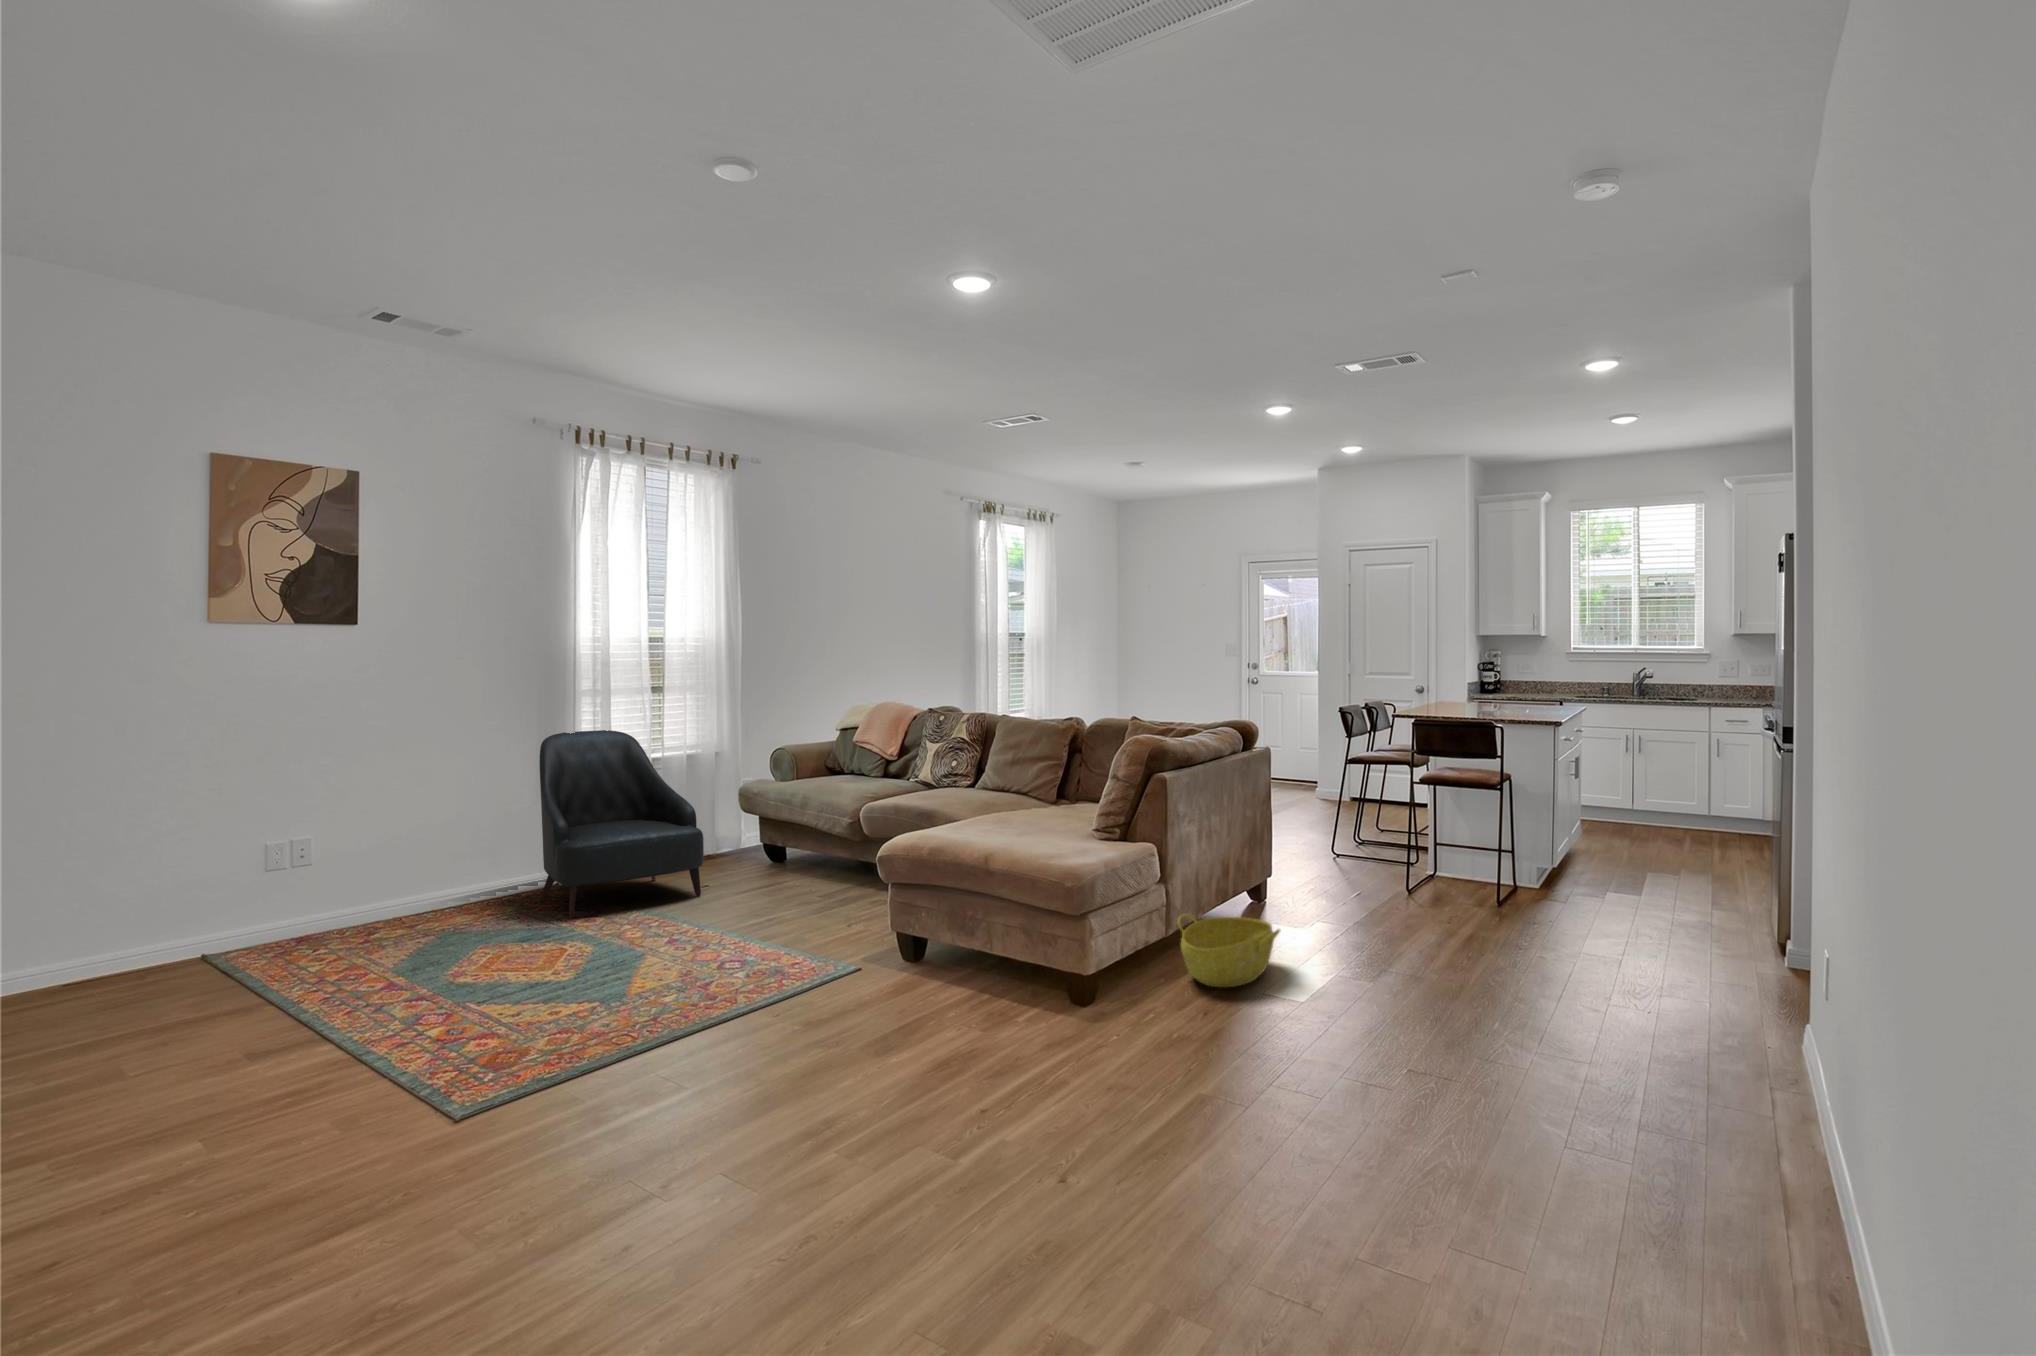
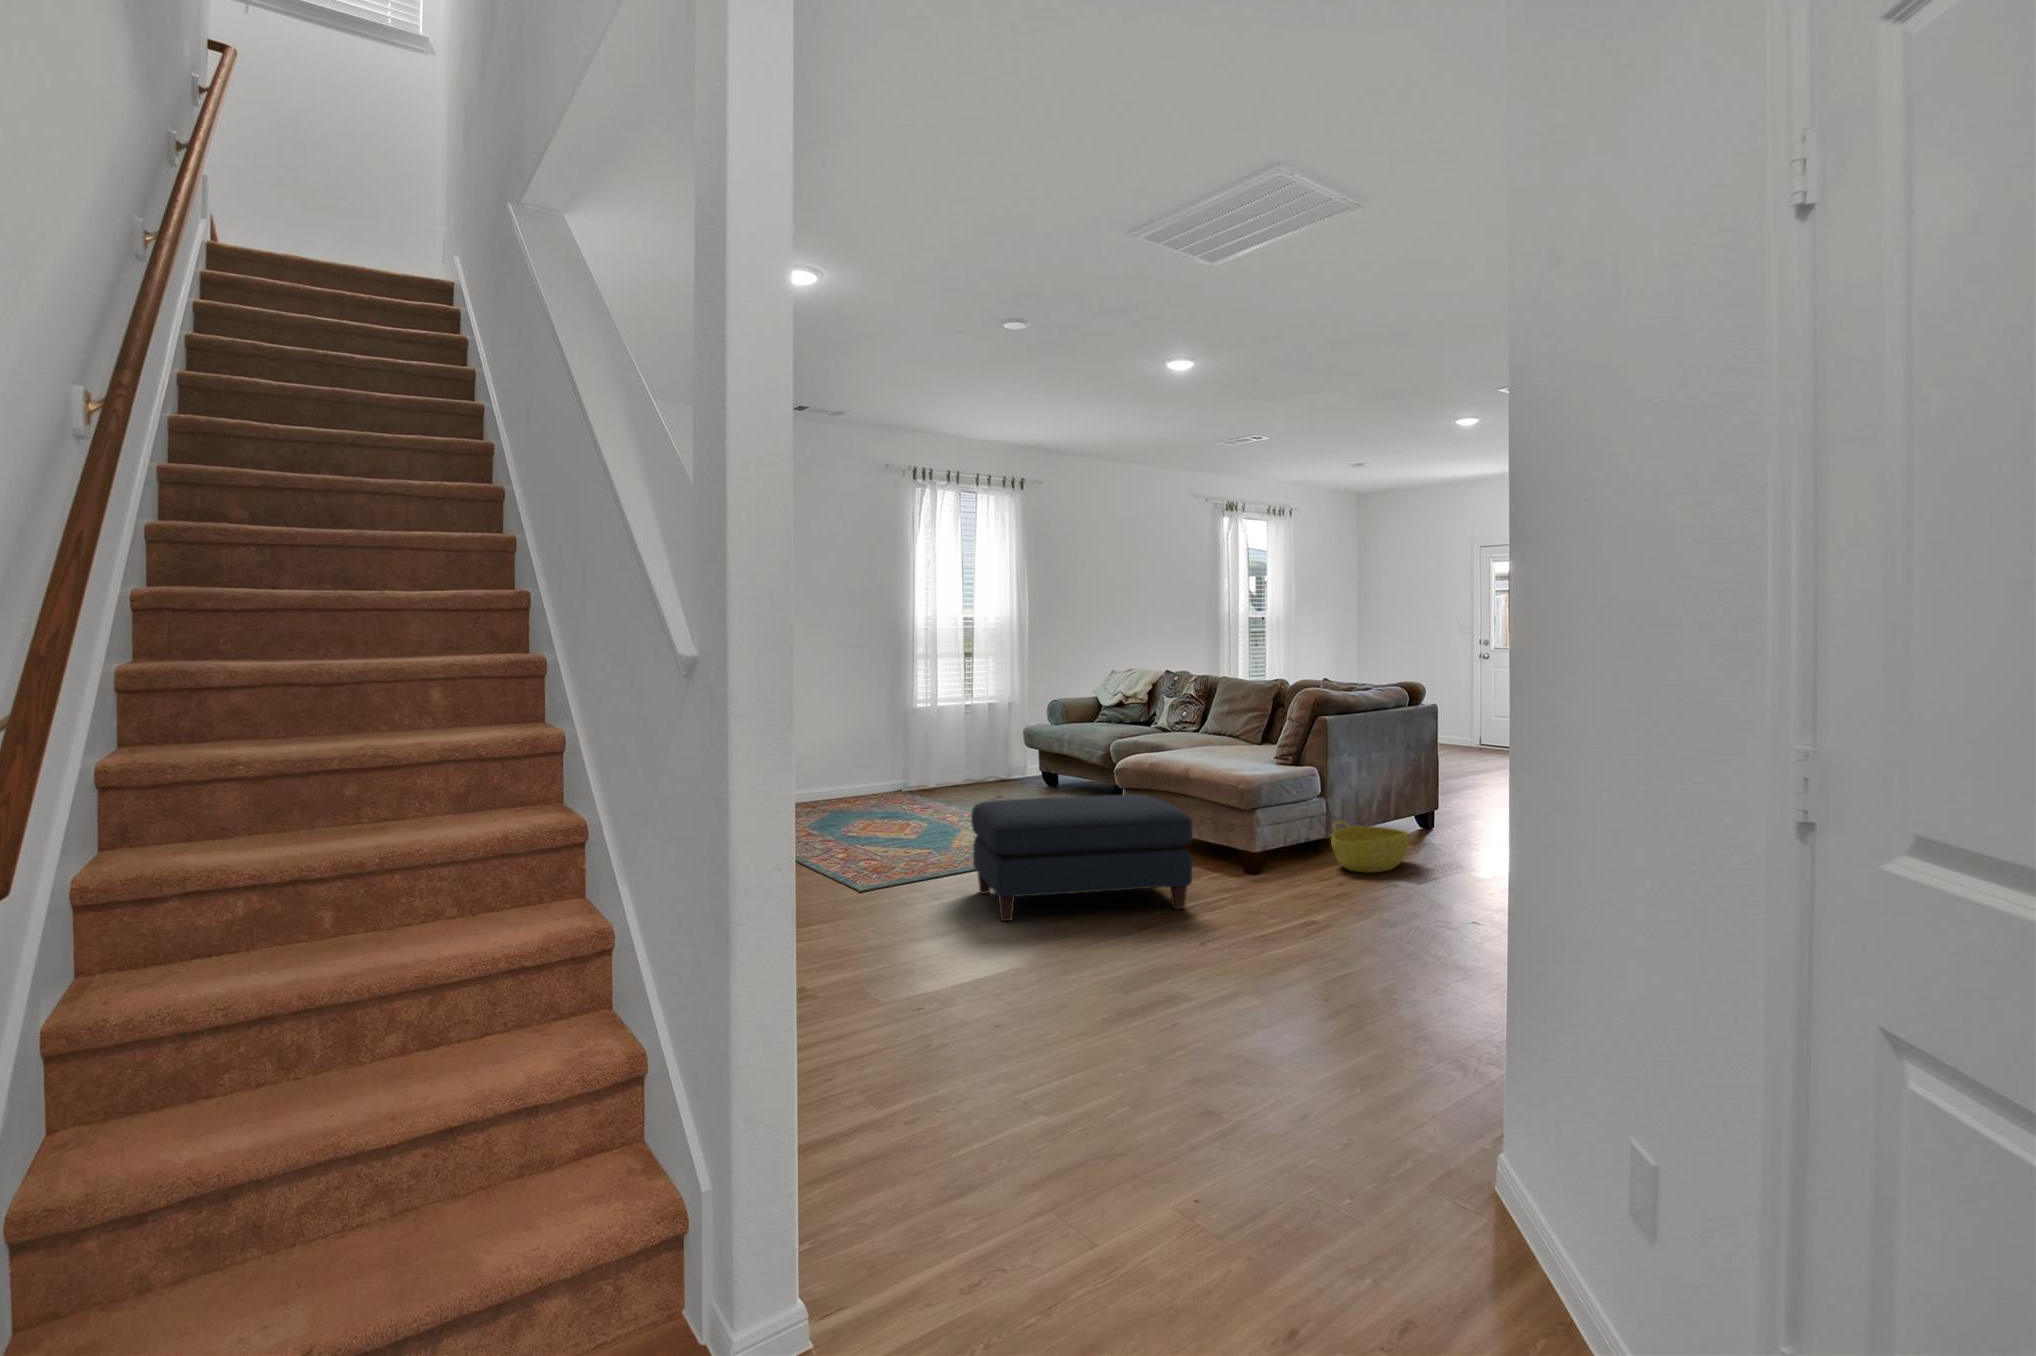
armchair: present [540,730,704,918] -> none [891,683,999,809]
ottoman: none [655,909,1020,1169] -> present [971,795,1192,921]

